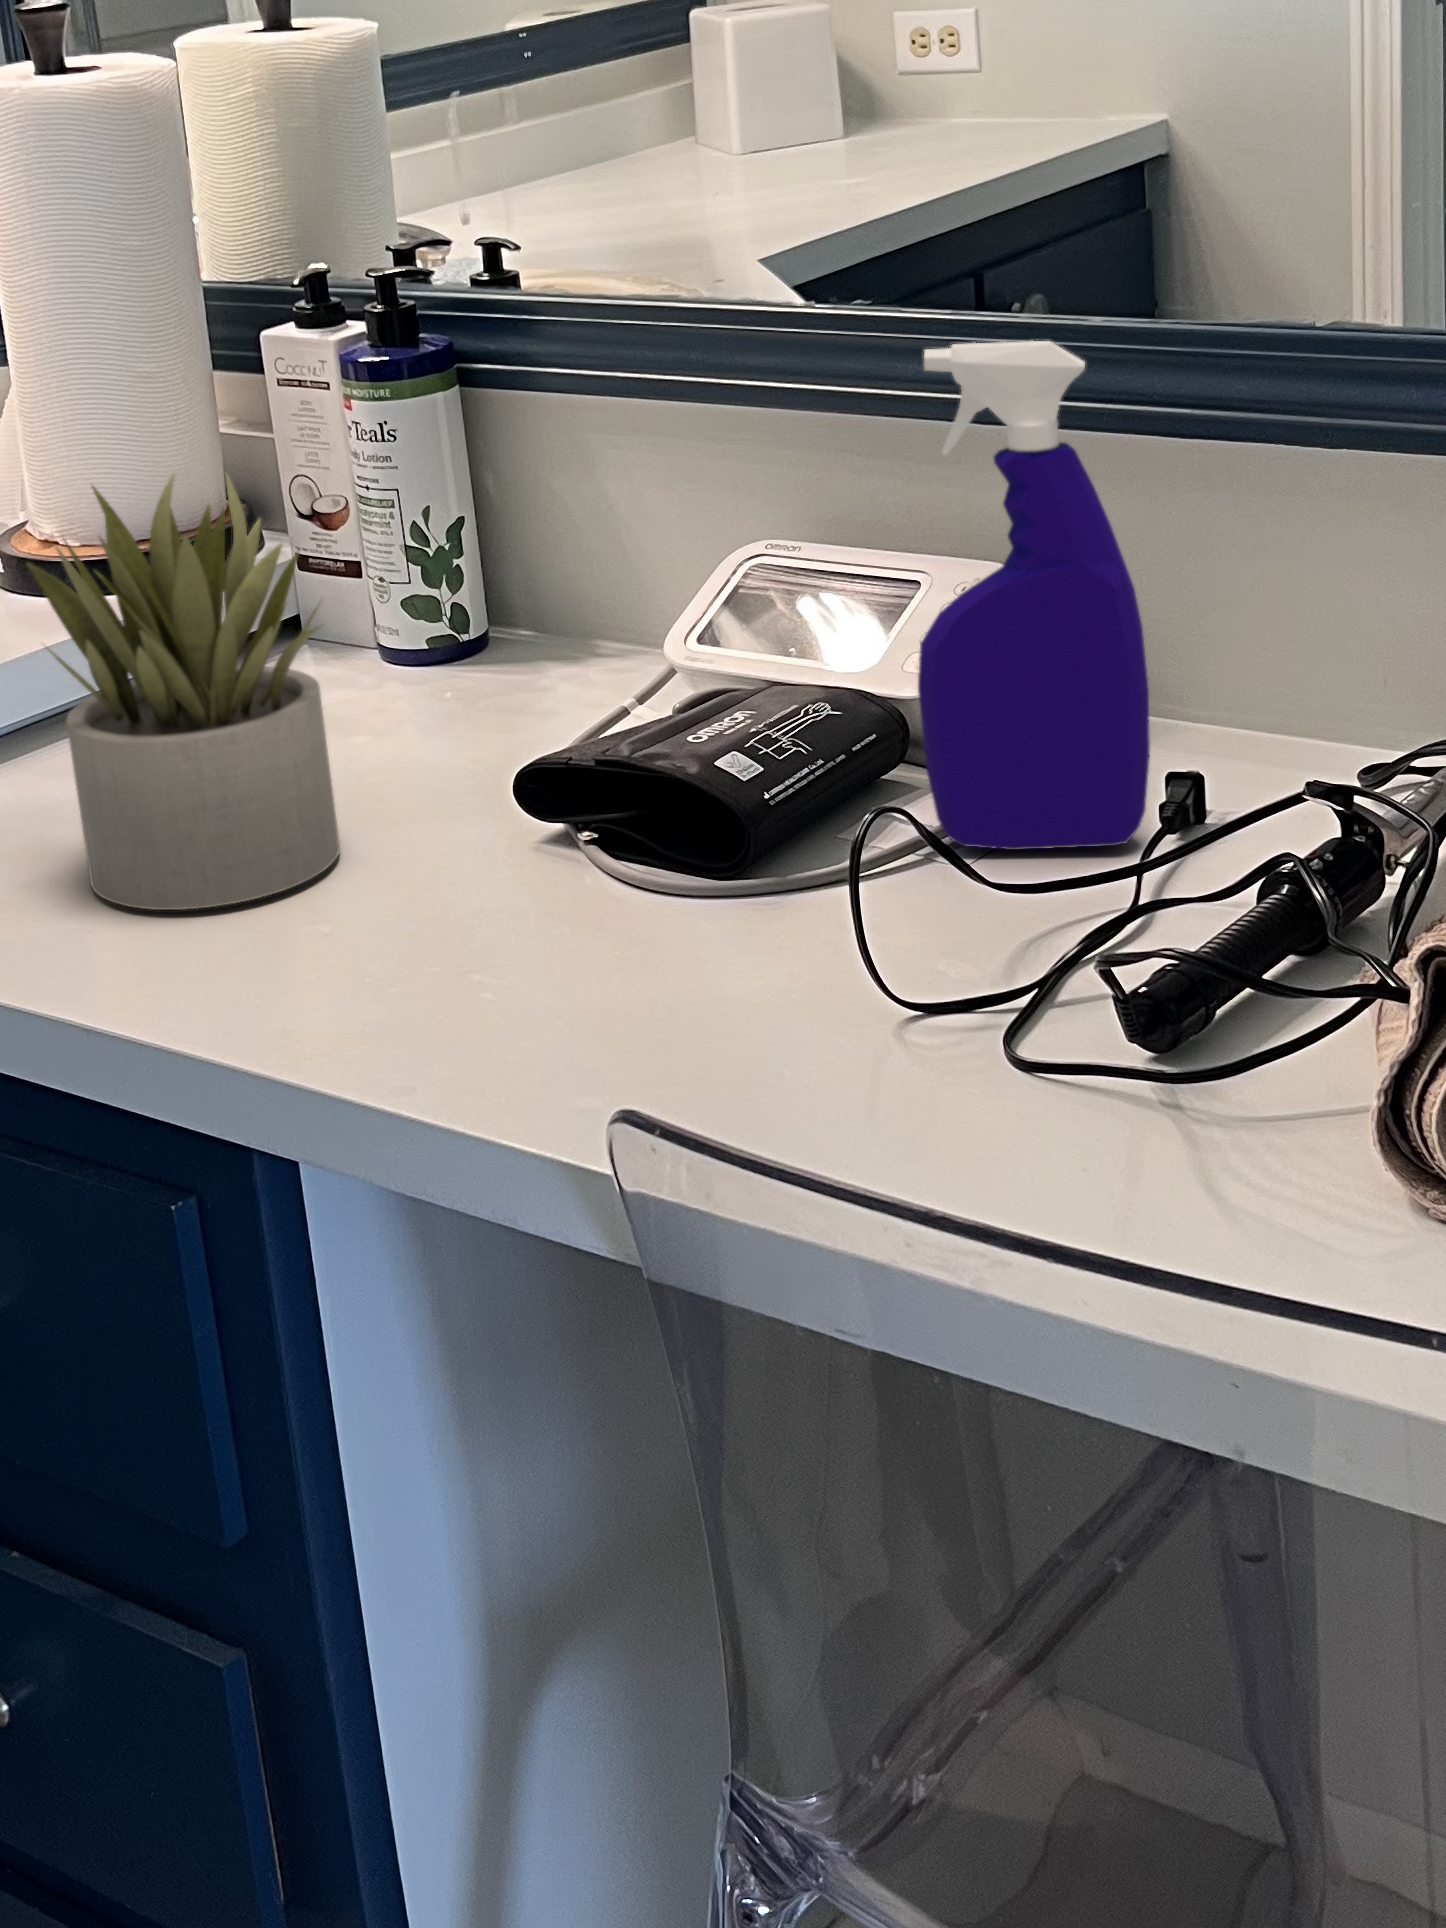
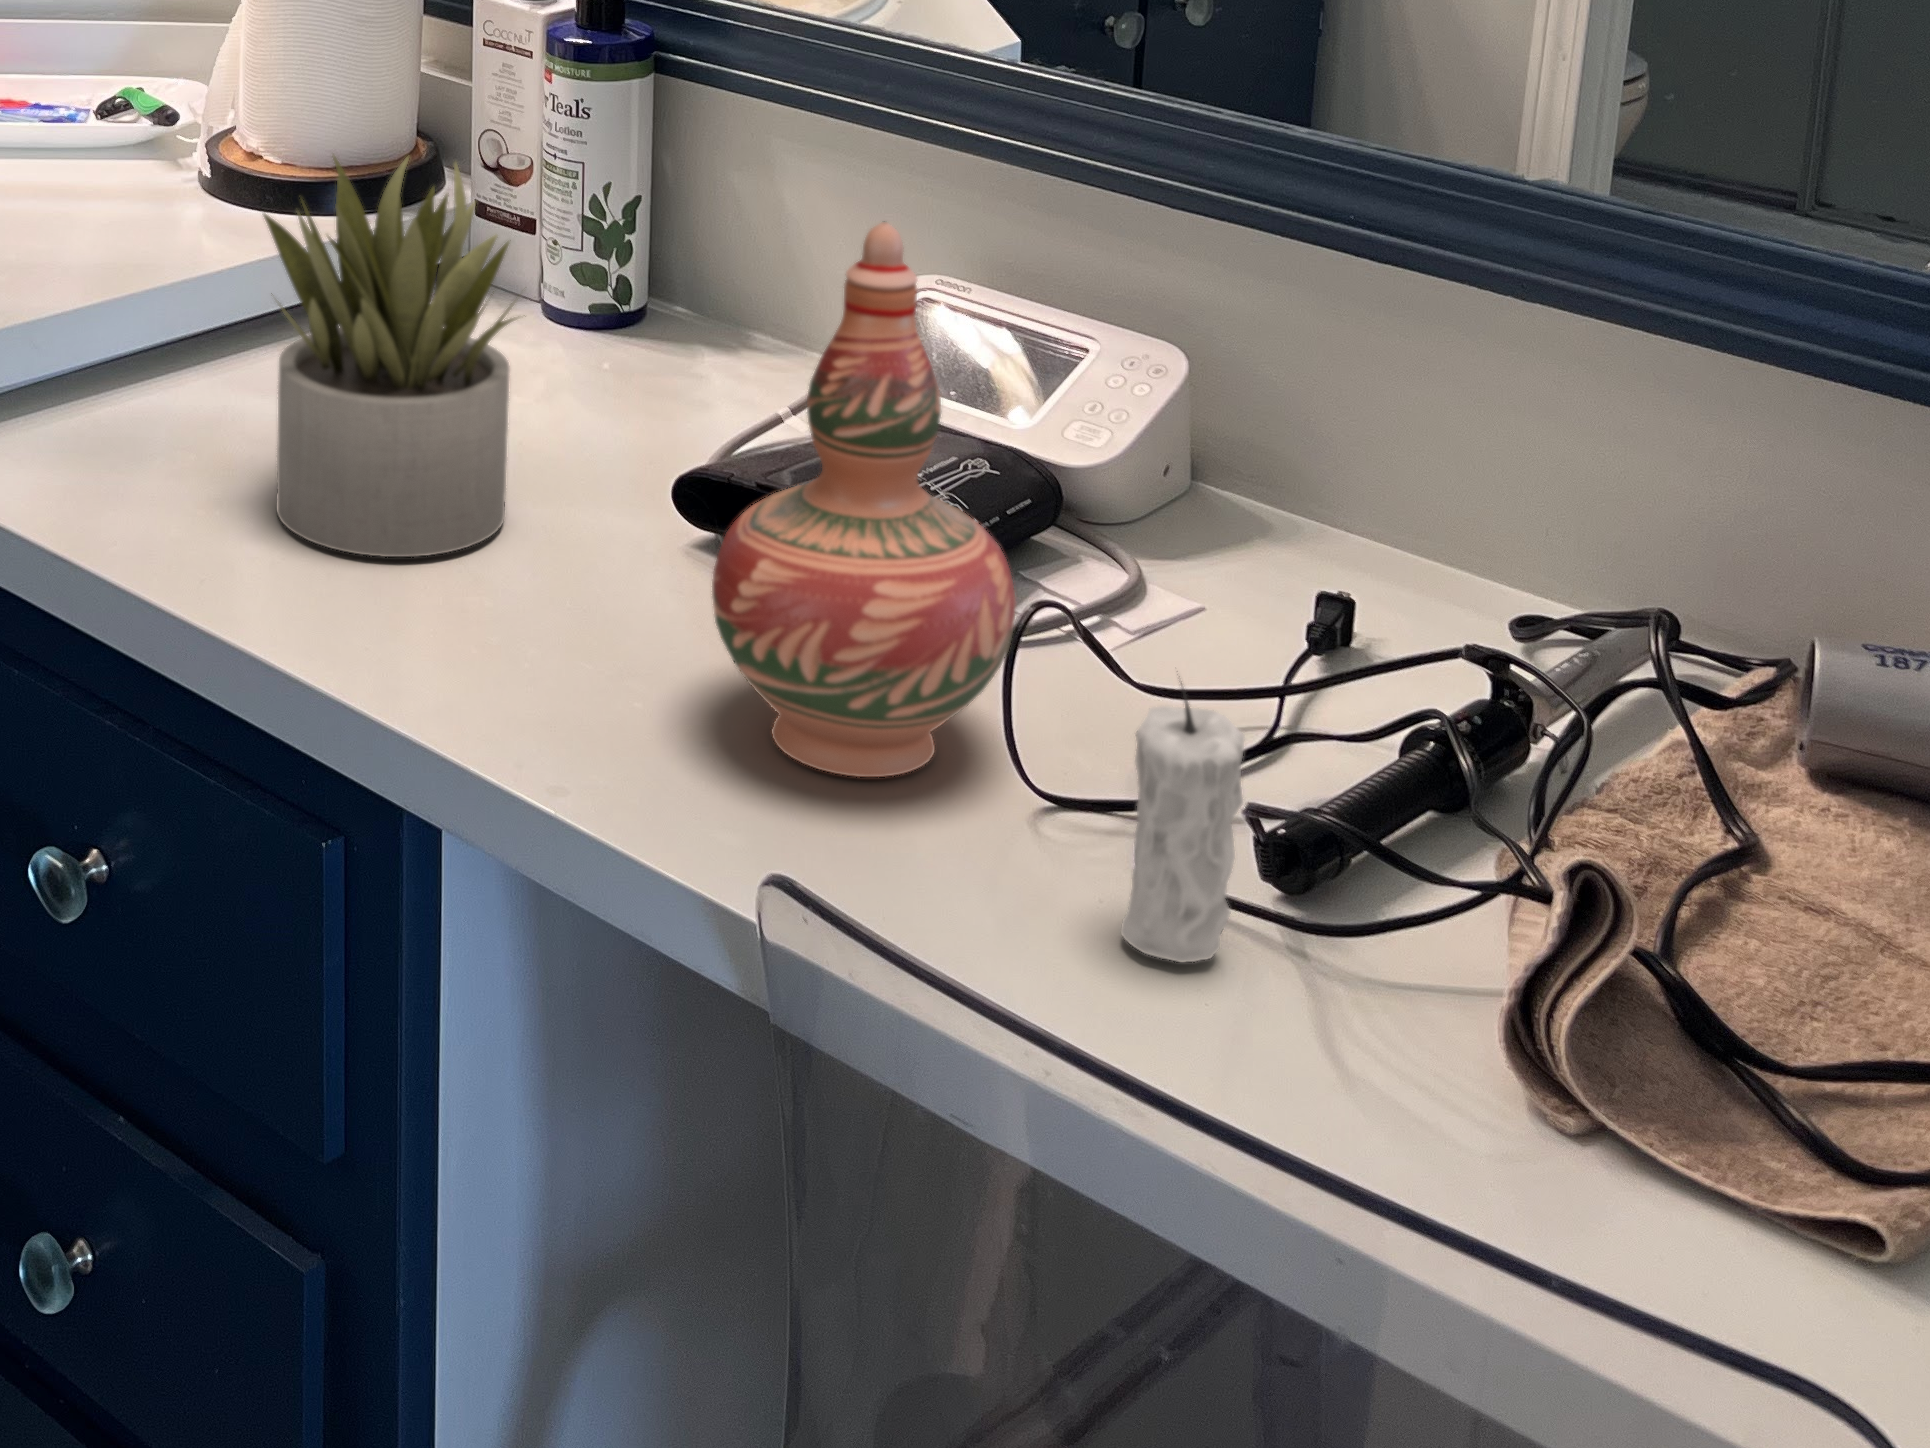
spray bottle: present [918,341,1150,850] -> none [1073,156,1307,650]
decorative vase: none [541,432,859,1028] -> present [712,222,1016,777]
candle: none [977,829,1099,1137] -> present [1121,690,1244,963]

